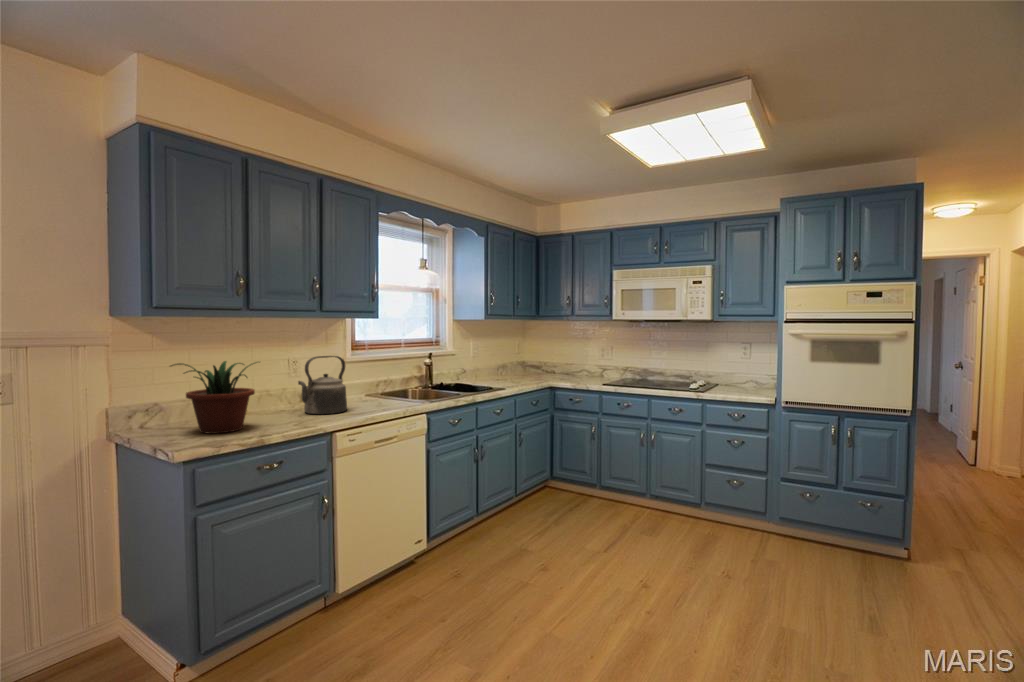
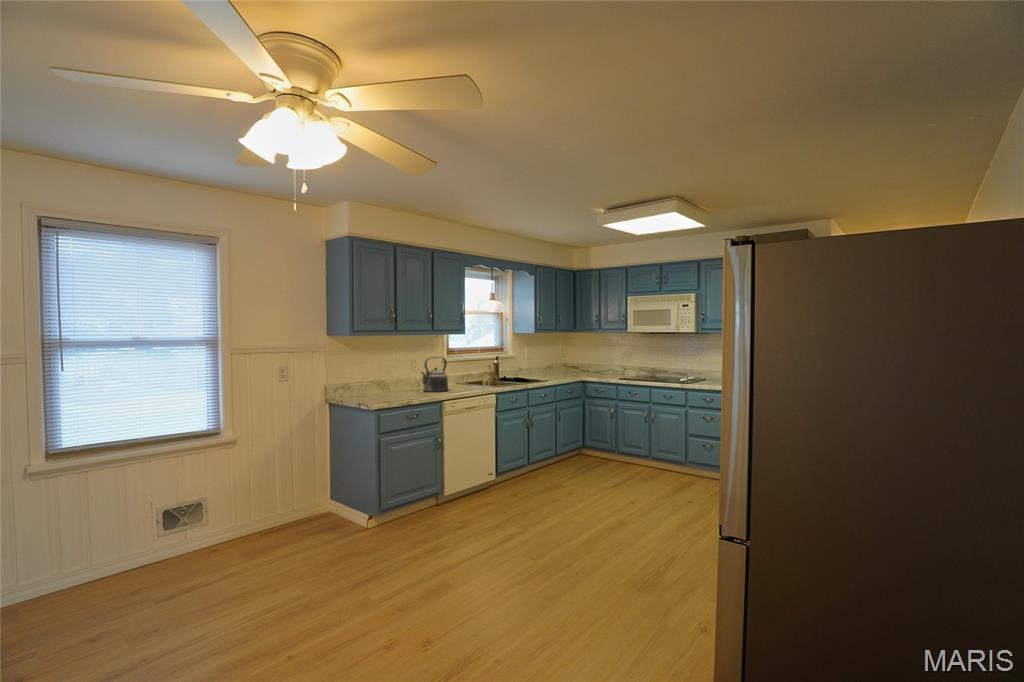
potted plant: present [171,361,257,434] -> none [359,359,404,399]

